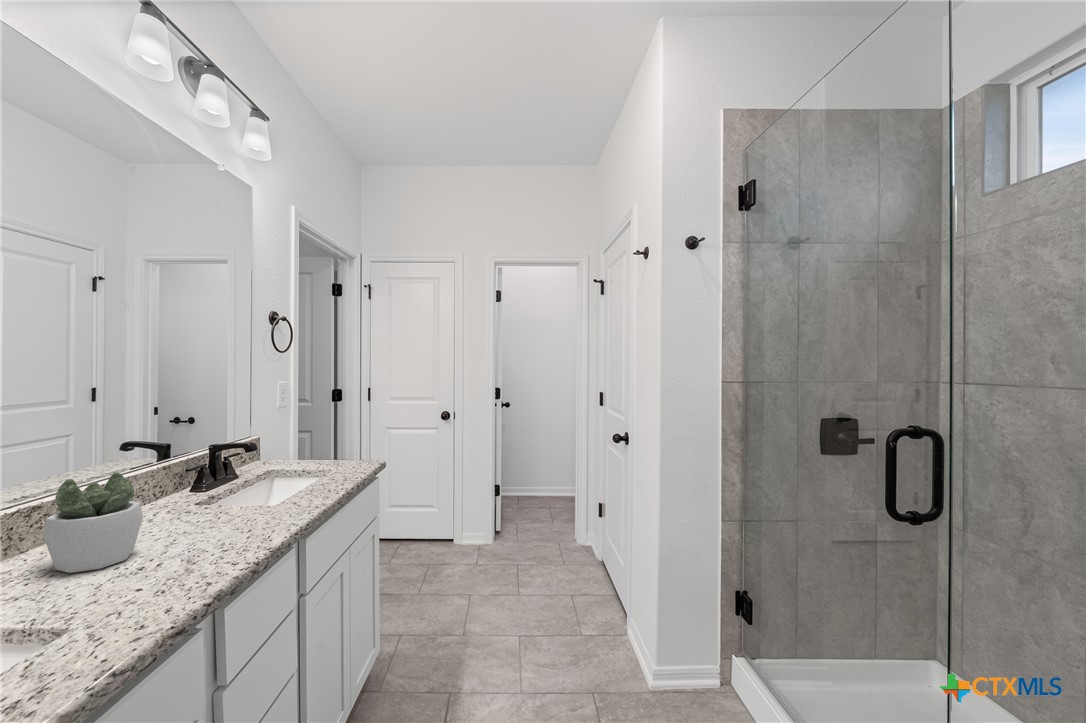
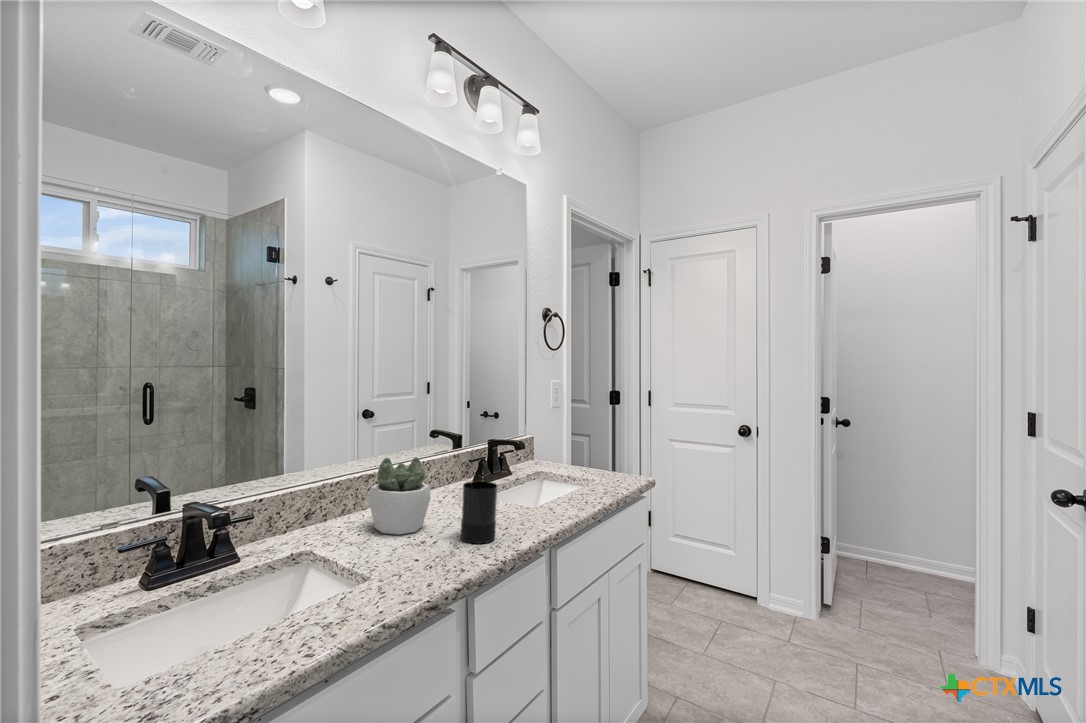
candle: none [186,485,238,555] -> present [461,481,497,544]

